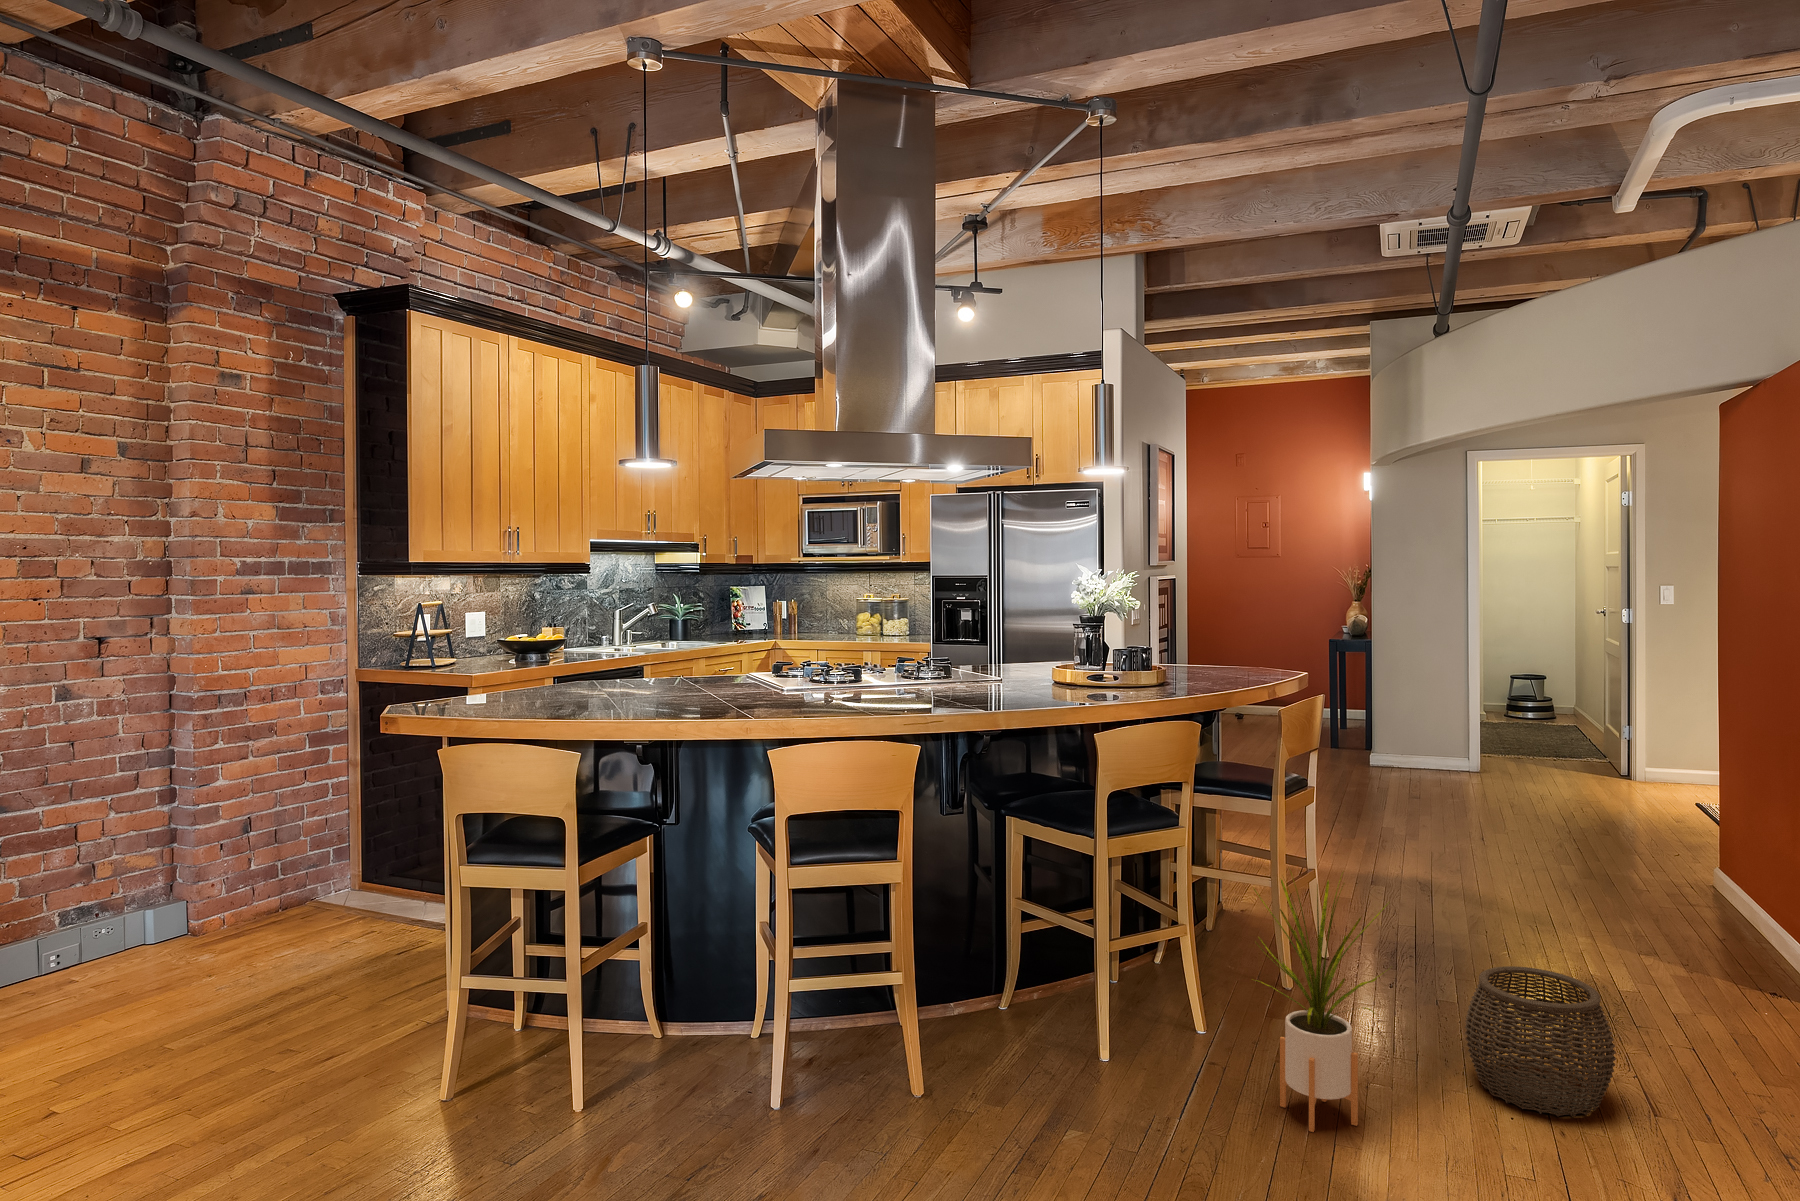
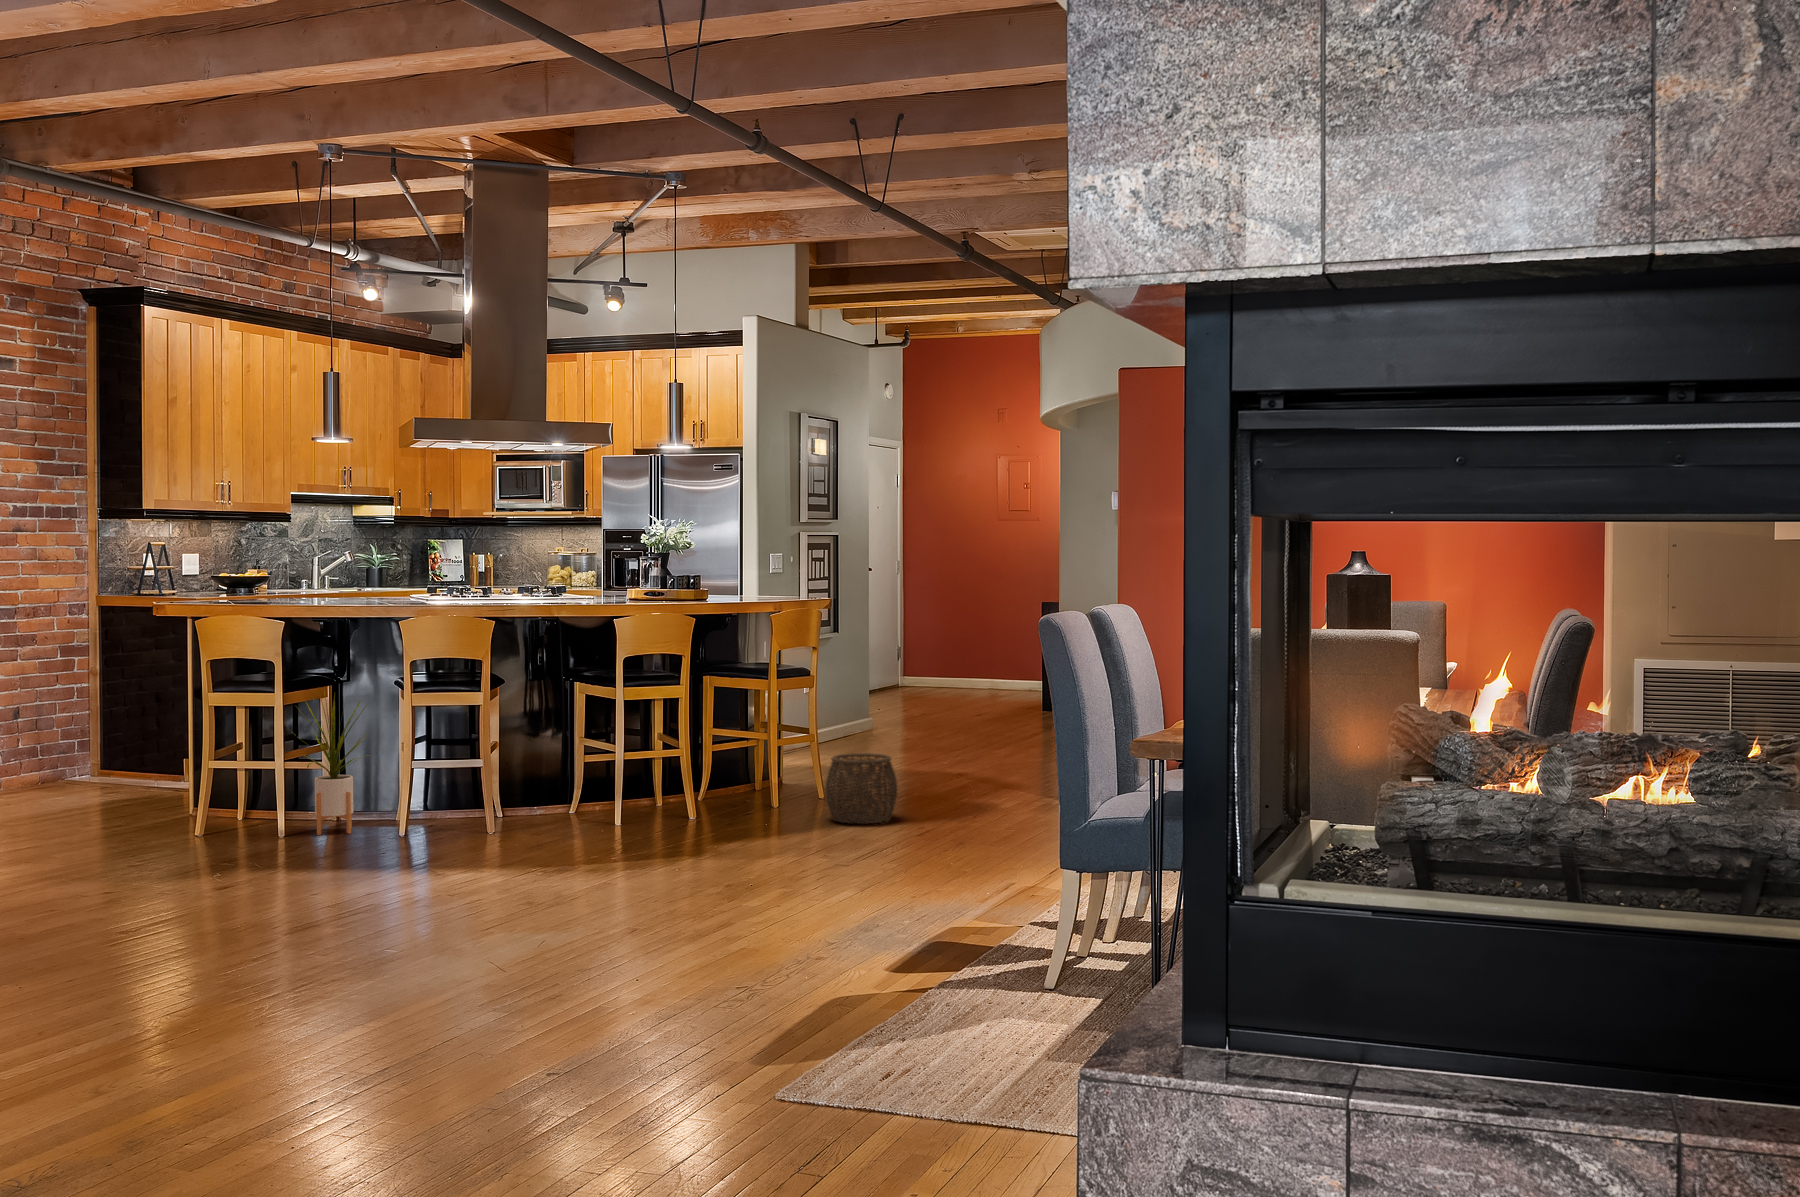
house plant: present [1253,869,1391,1132] -> present [300,691,368,835]

